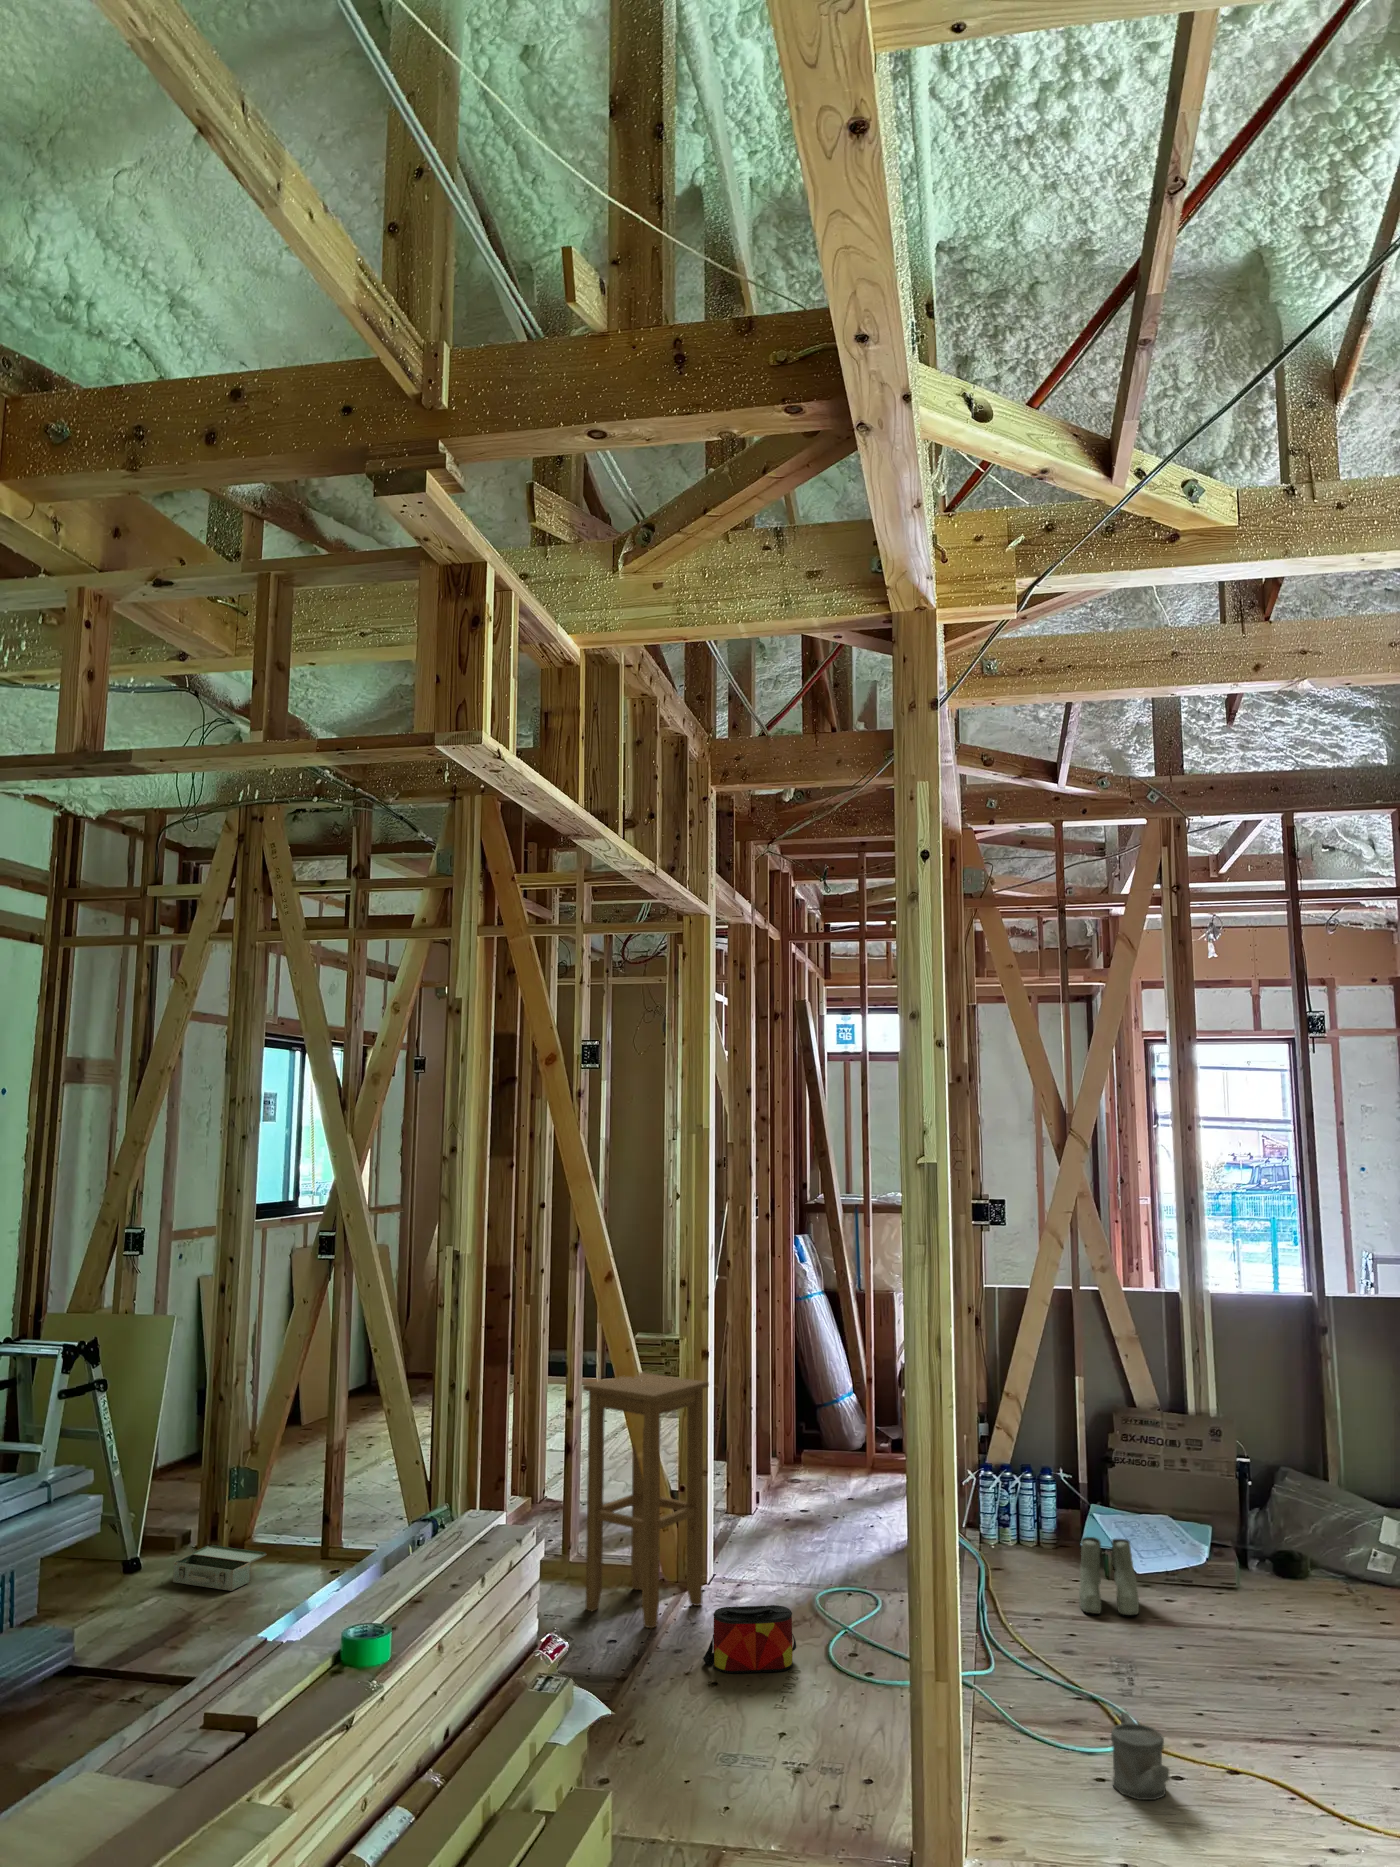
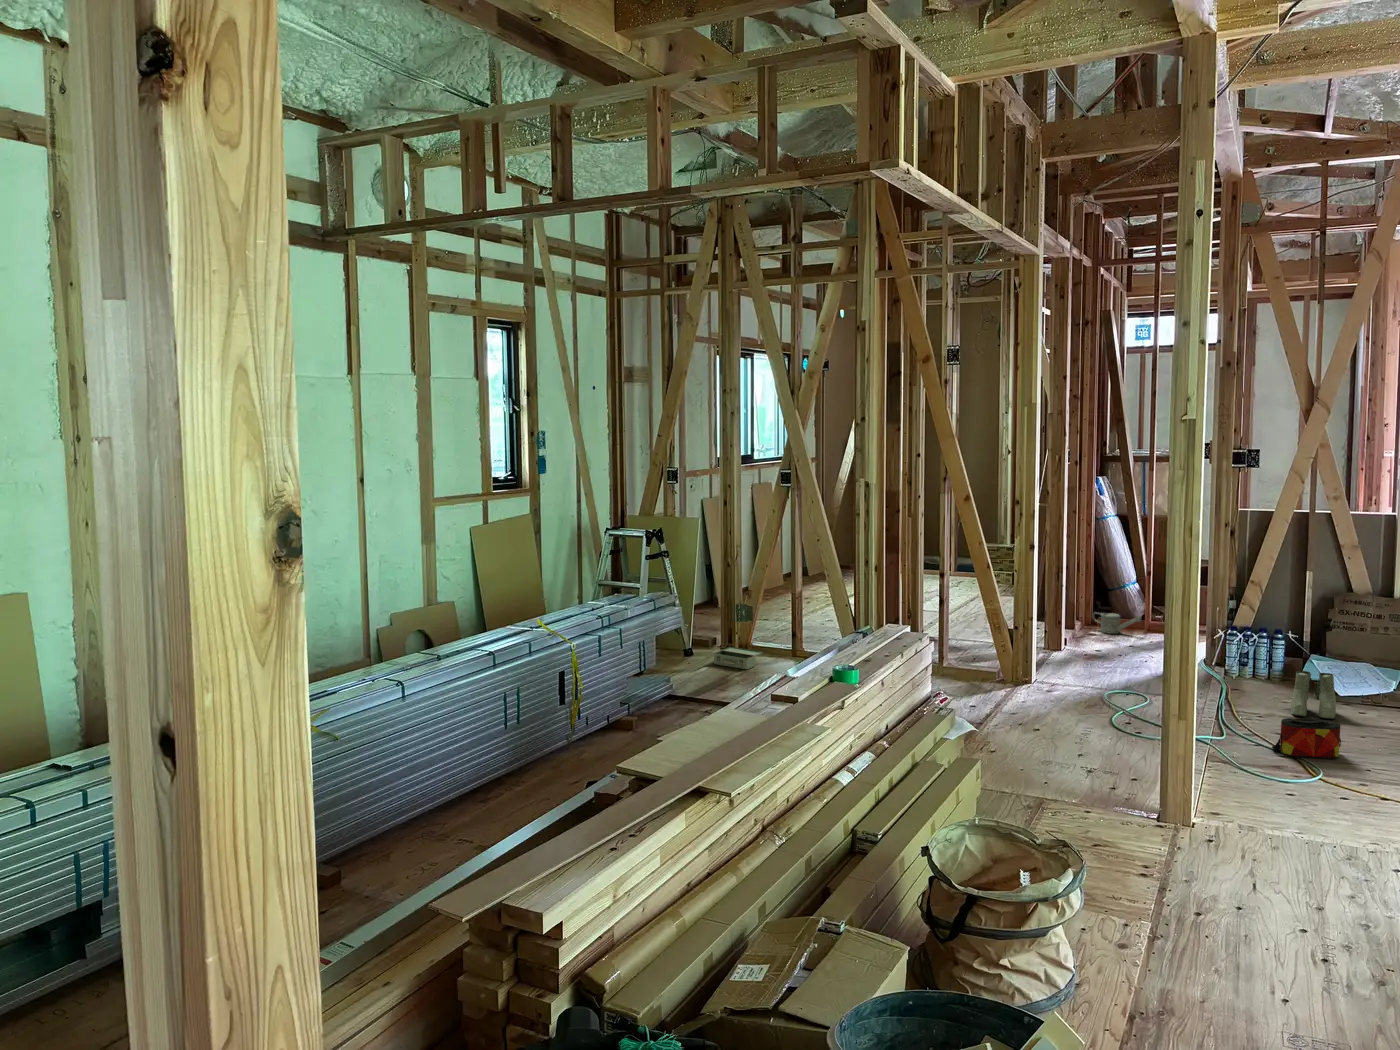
stool: present [583,1372,709,1628] -> none [951,557,1034,702]
bag: present [703,1605,796,1673] -> present [1272,718,1341,759]
watering can: present [1111,1712,1170,1800] -> present [1092,613,1141,634]

